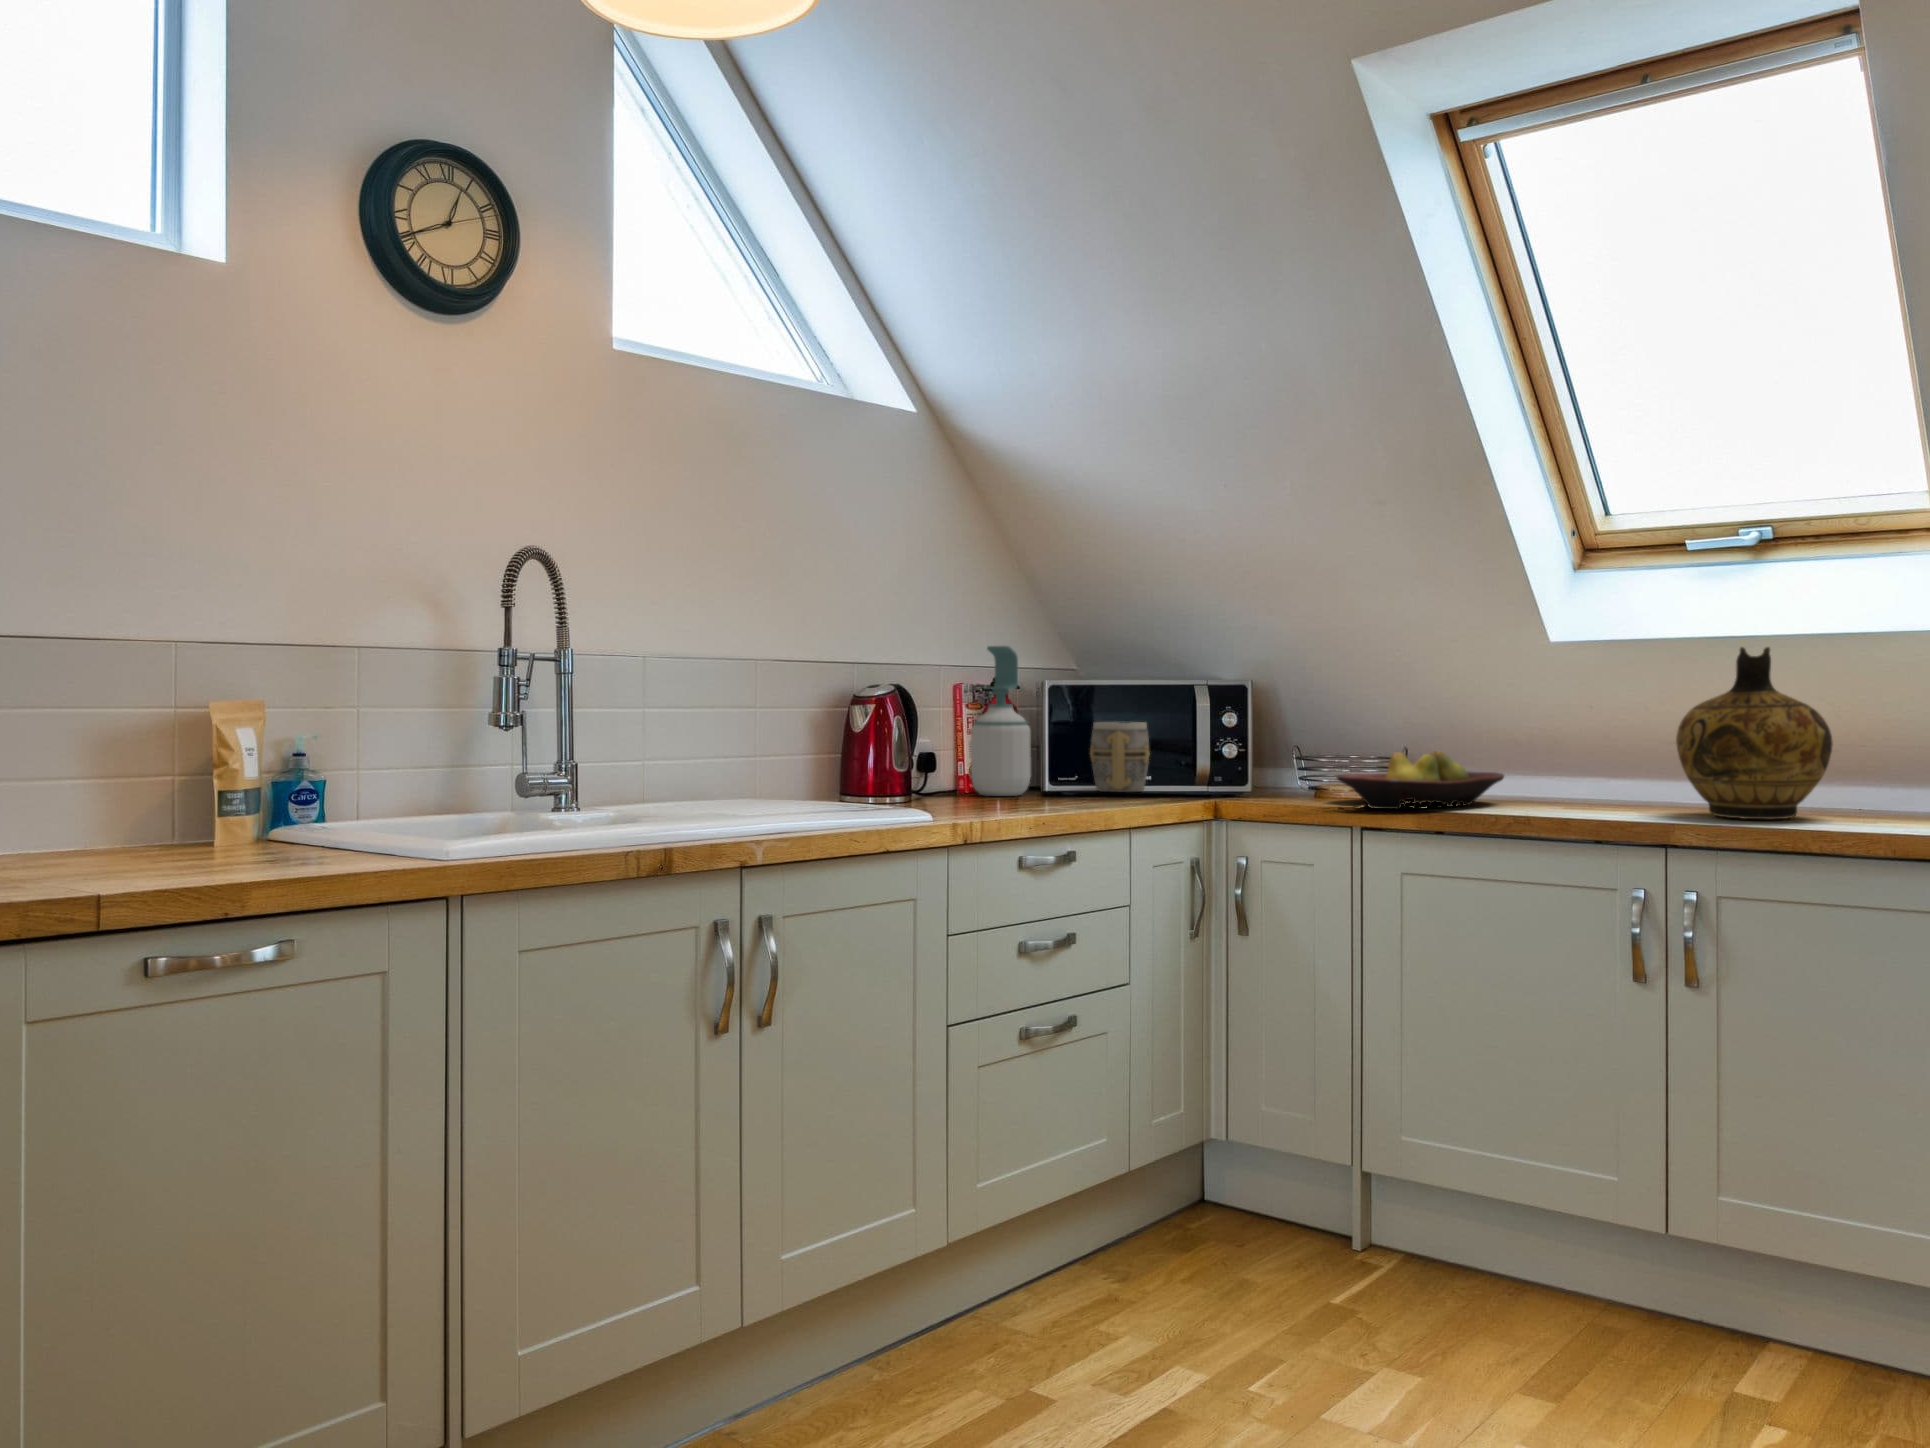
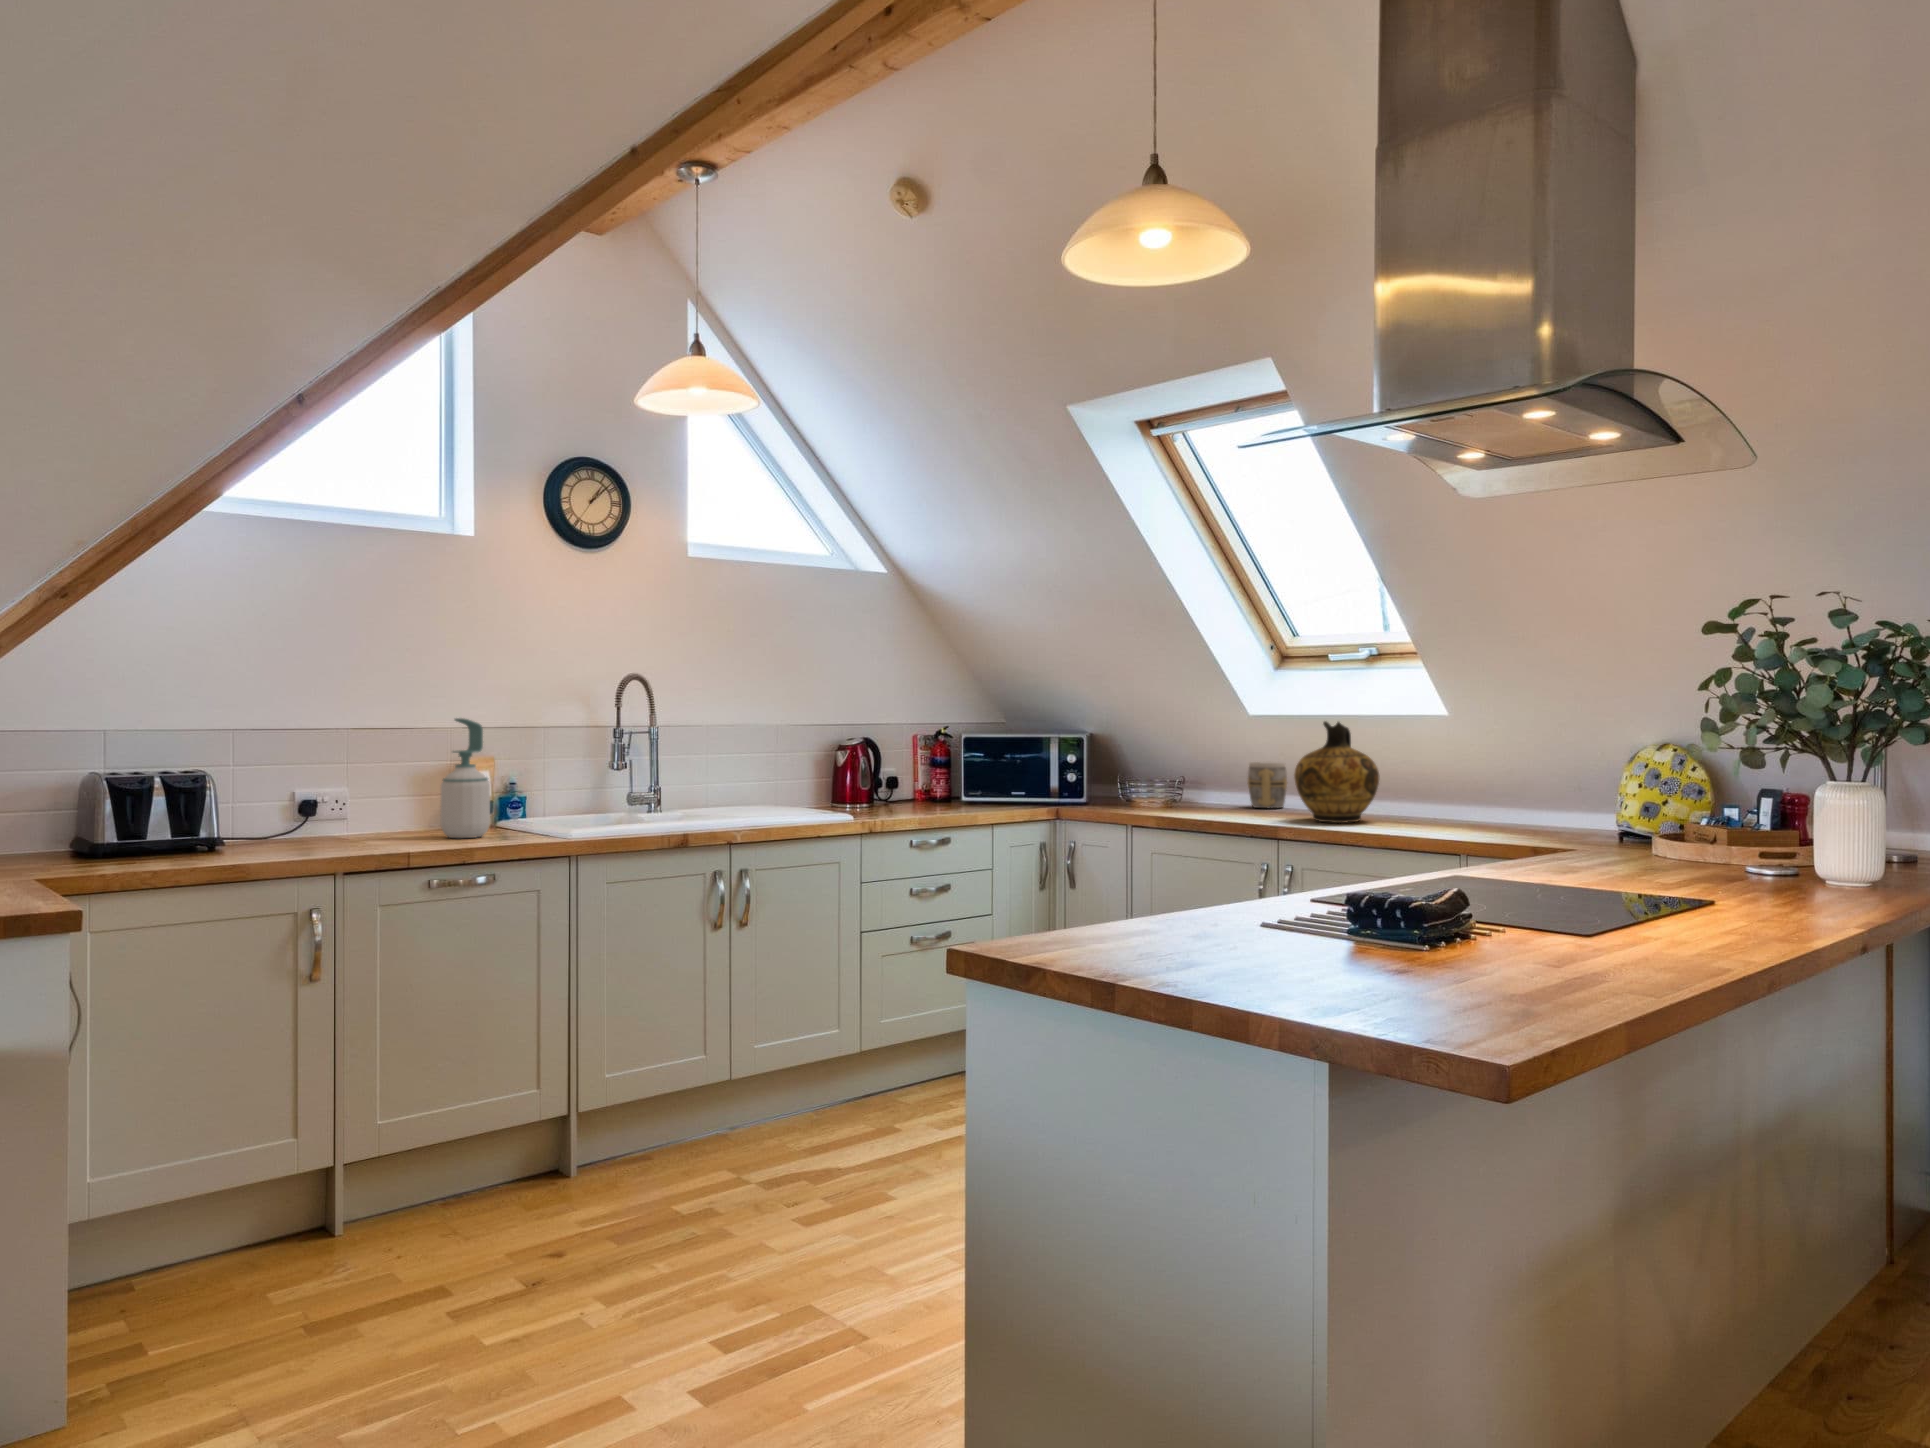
soap bottle: present [971,646,1031,796] -> present [441,718,490,838]
mug: present [1090,722,1150,792] -> present [1247,762,1287,808]
fruit bowl: present [1337,751,1504,809] -> none [1113,779,1222,814]

